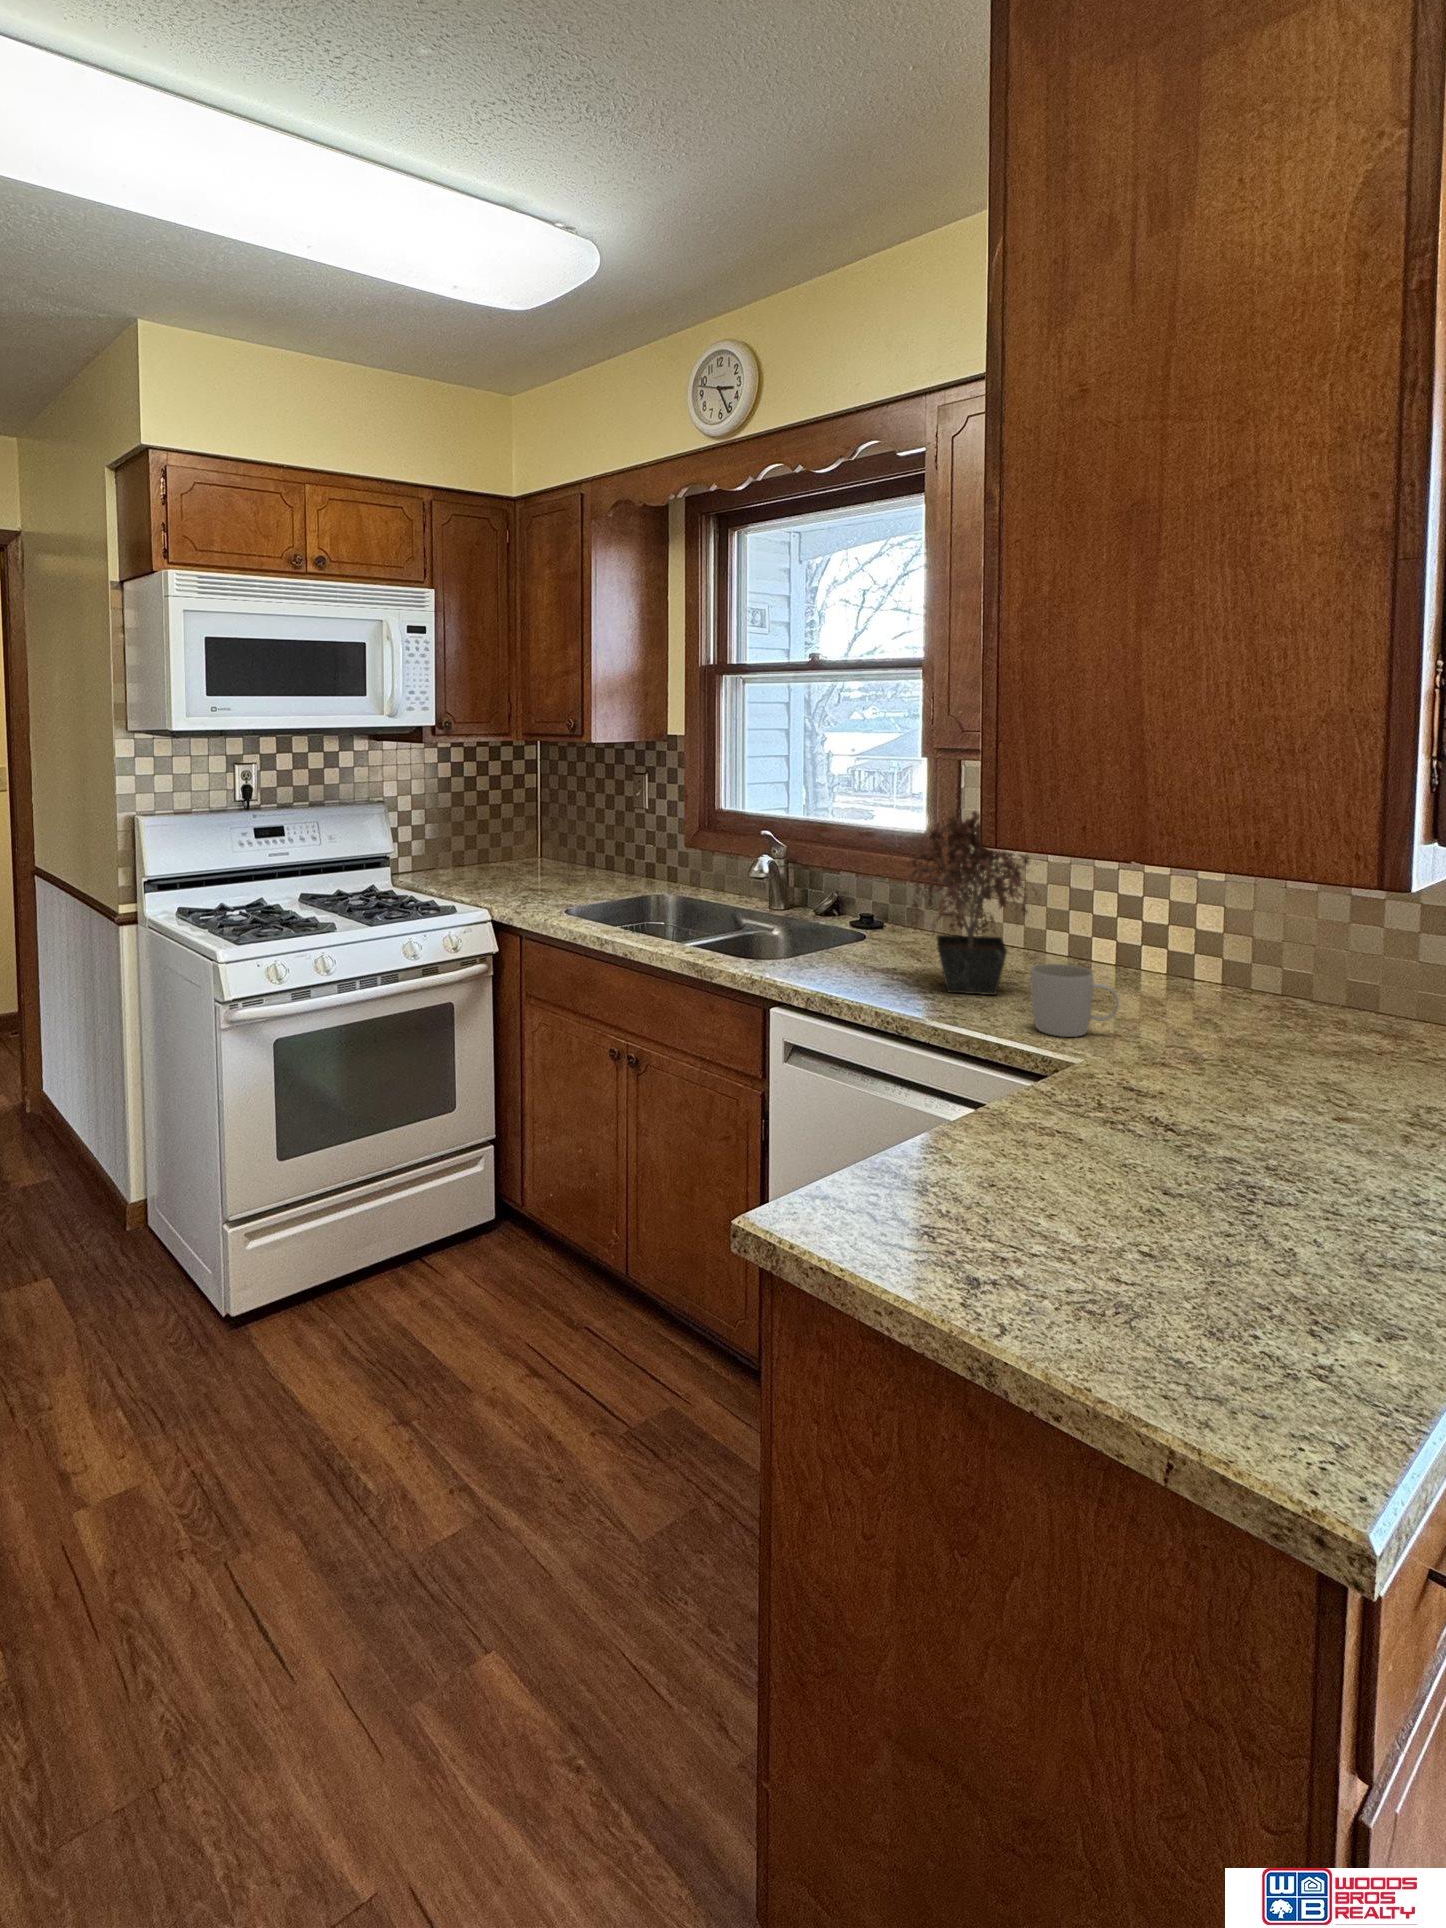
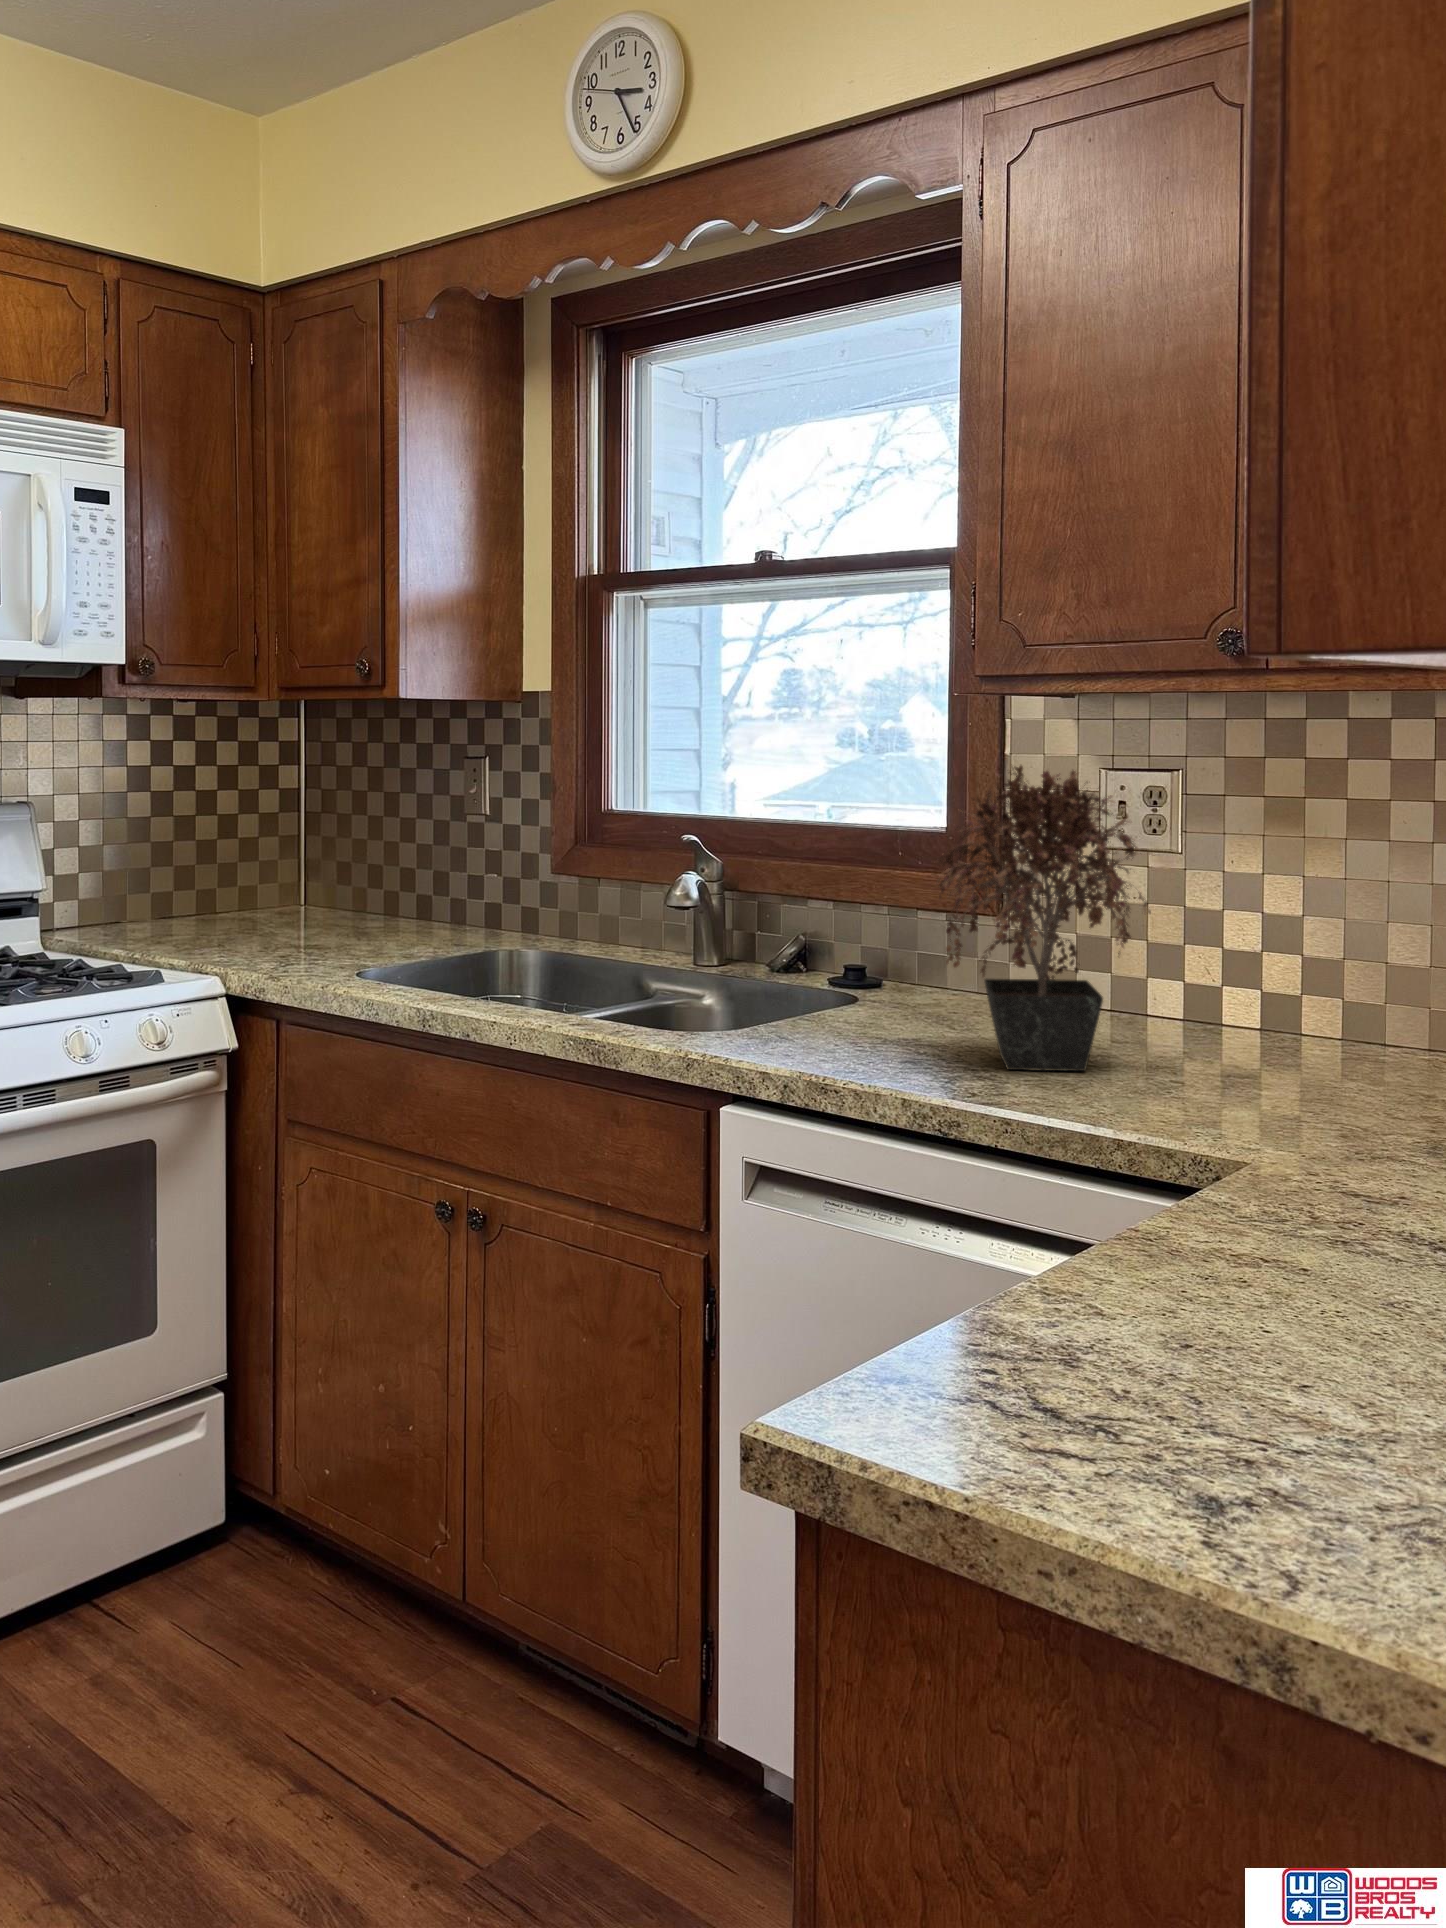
mug: present [1031,964,1119,1037] -> none [1156,1007,1297,1124]

